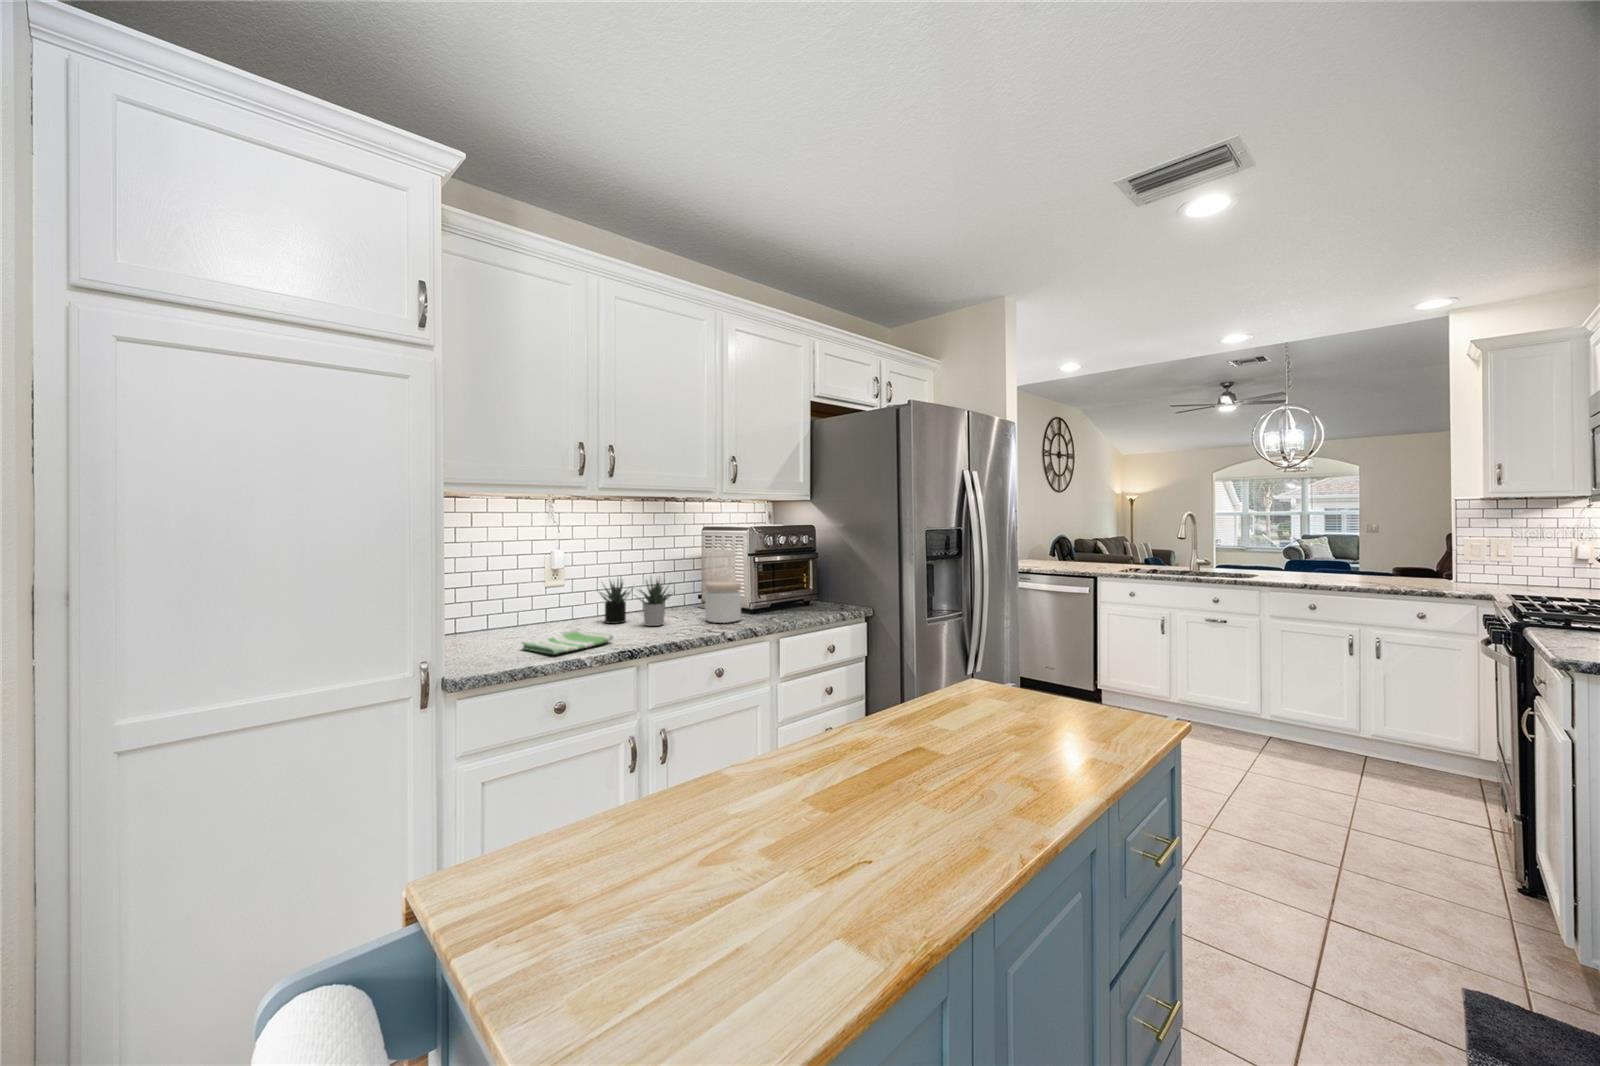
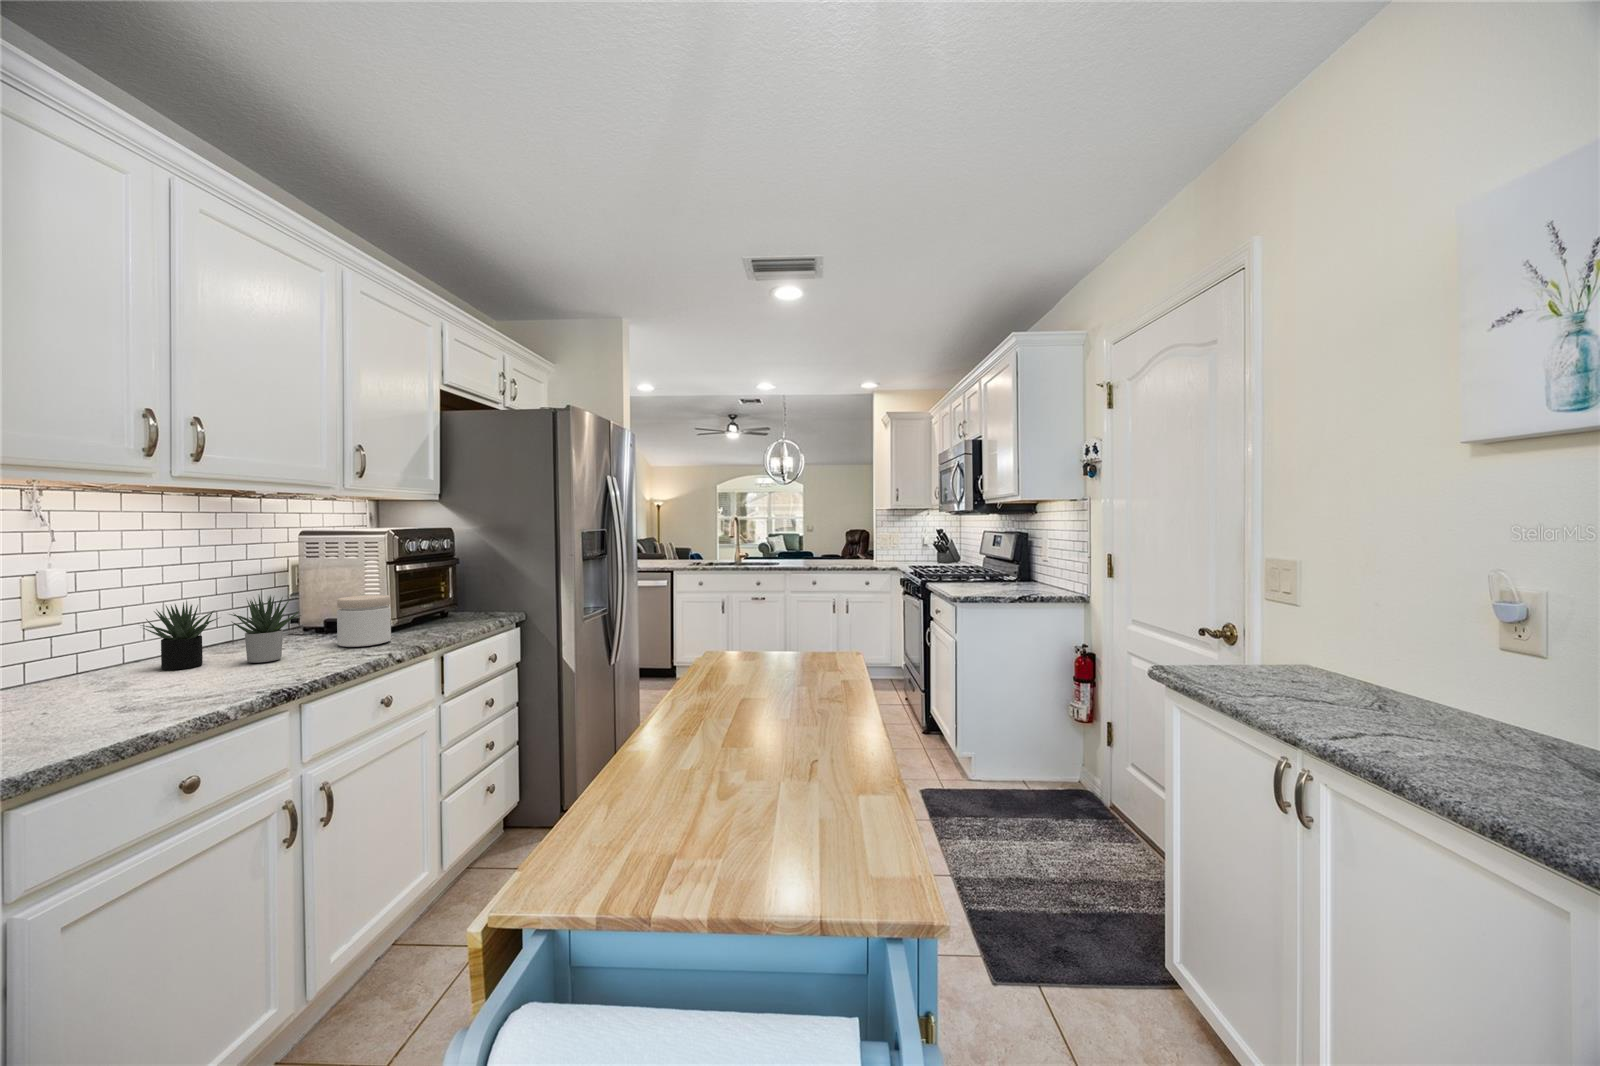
dish towel: present [522,630,613,654] -> none [67,677,241,720]

